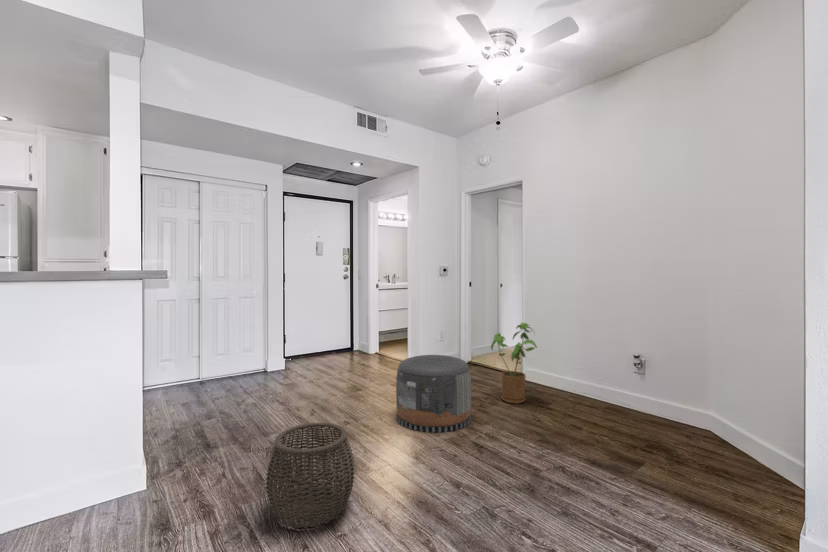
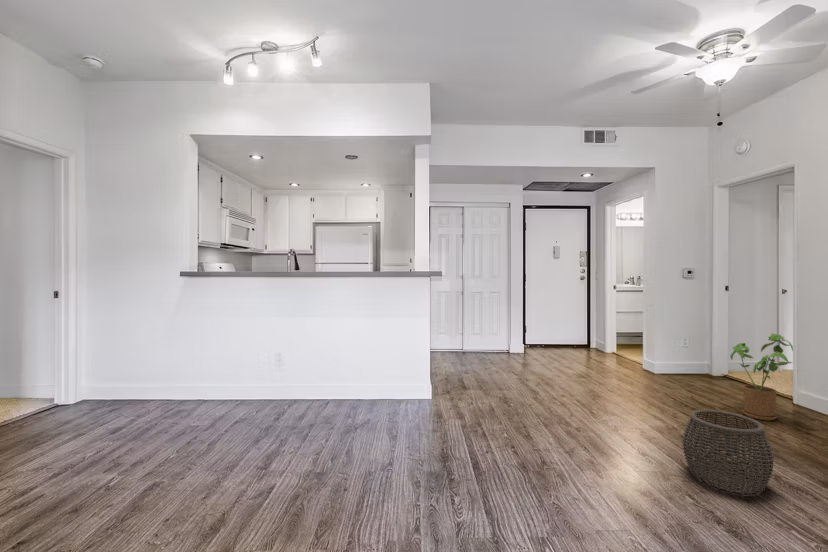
pouf: present [396,355,471,433] -> none [612,354,692,425]
woven basket: present [266,423,355,529] -> present [683,410,774,495]

